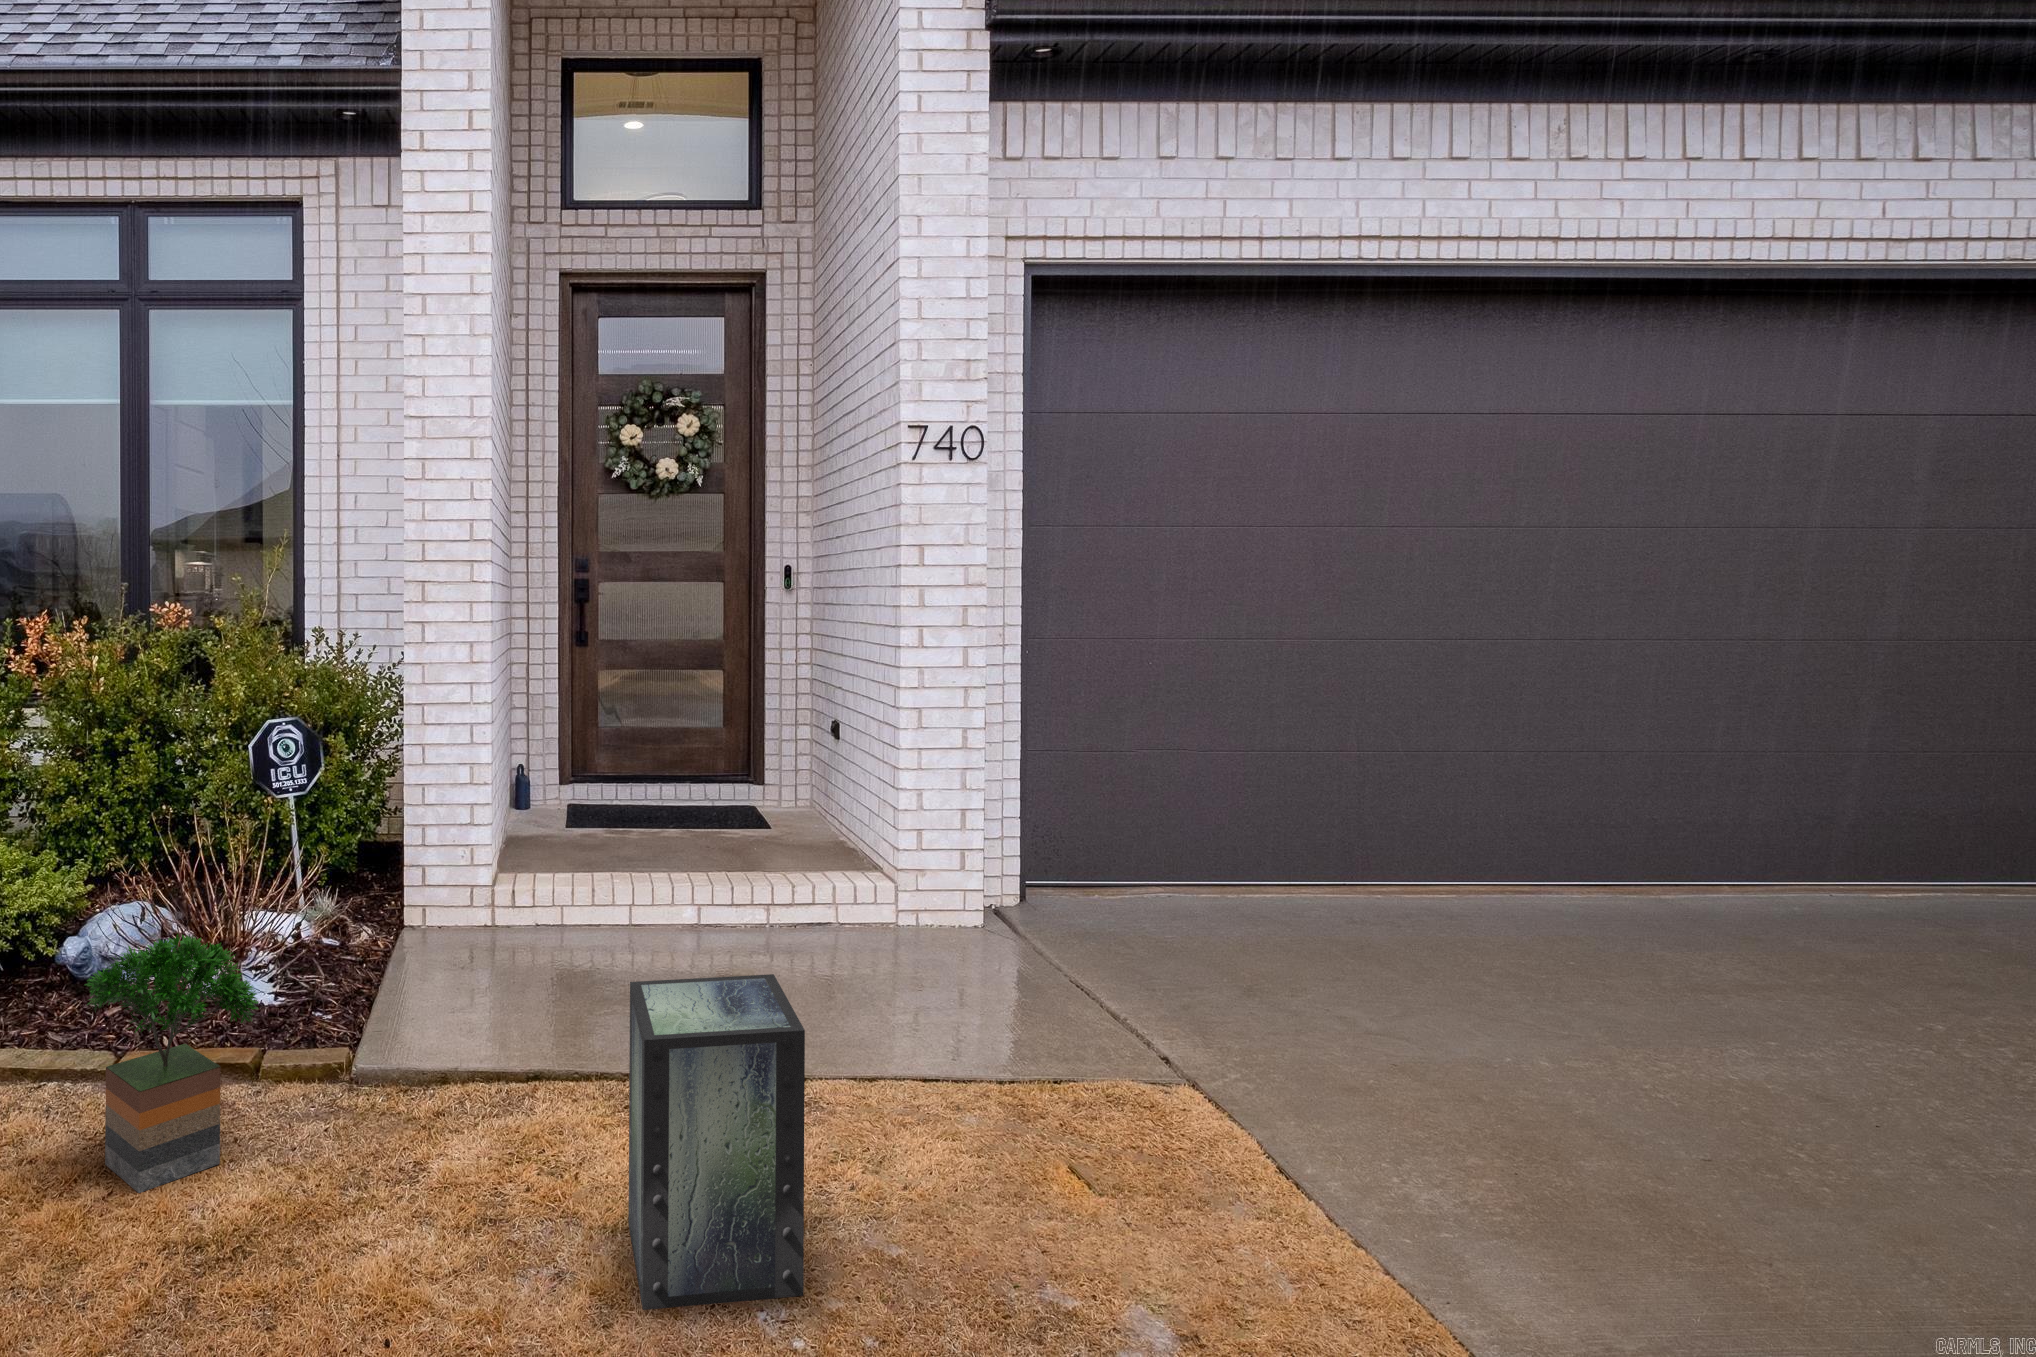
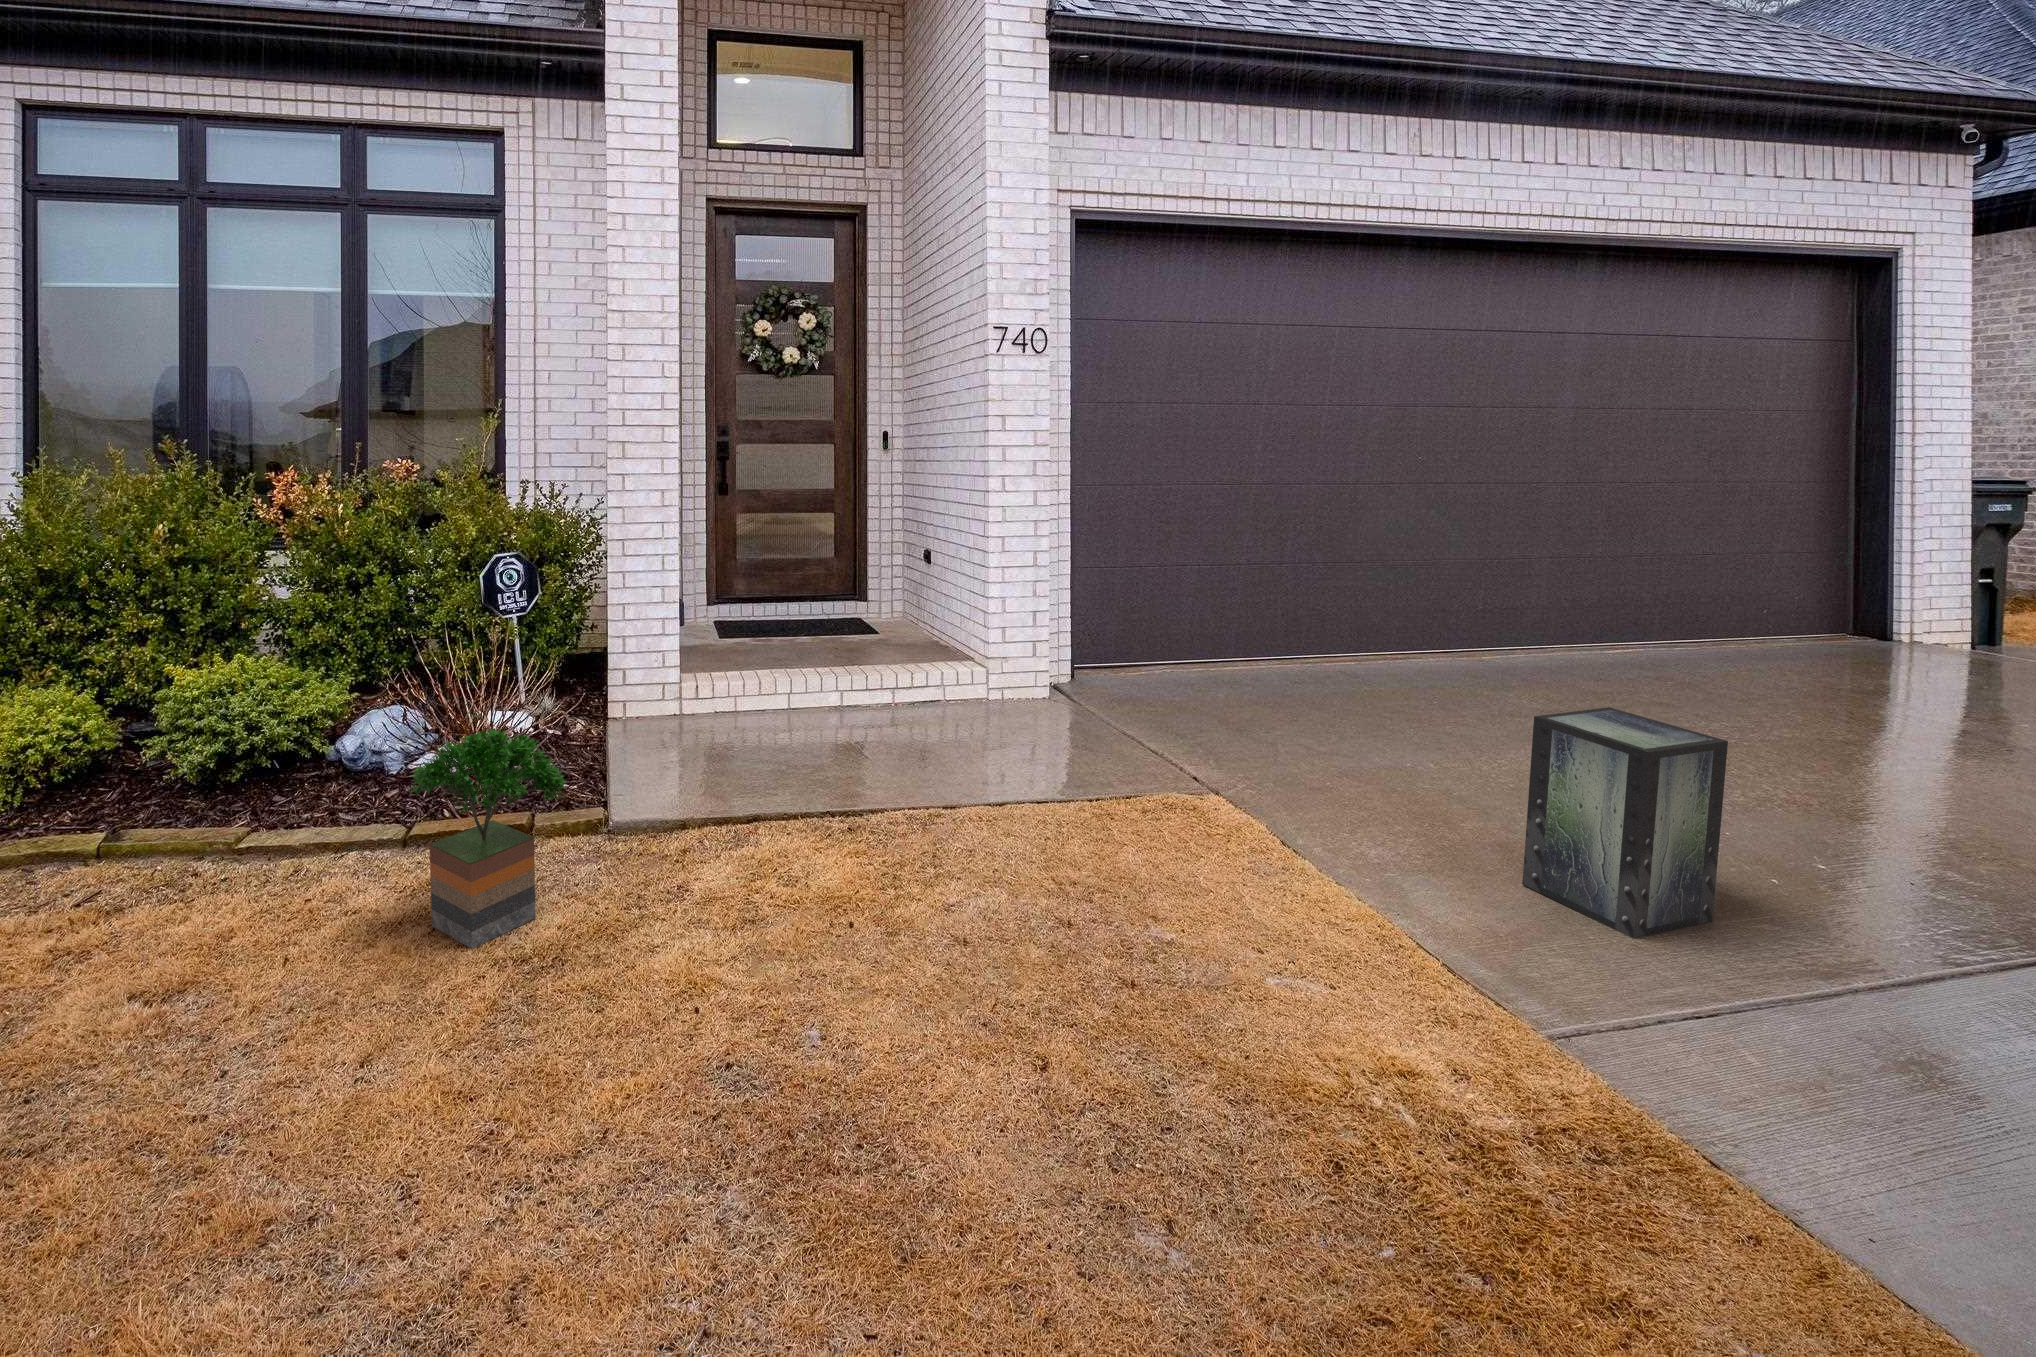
storage box: present [628,974,805,1310] -> present [1522,707,1728,939]

